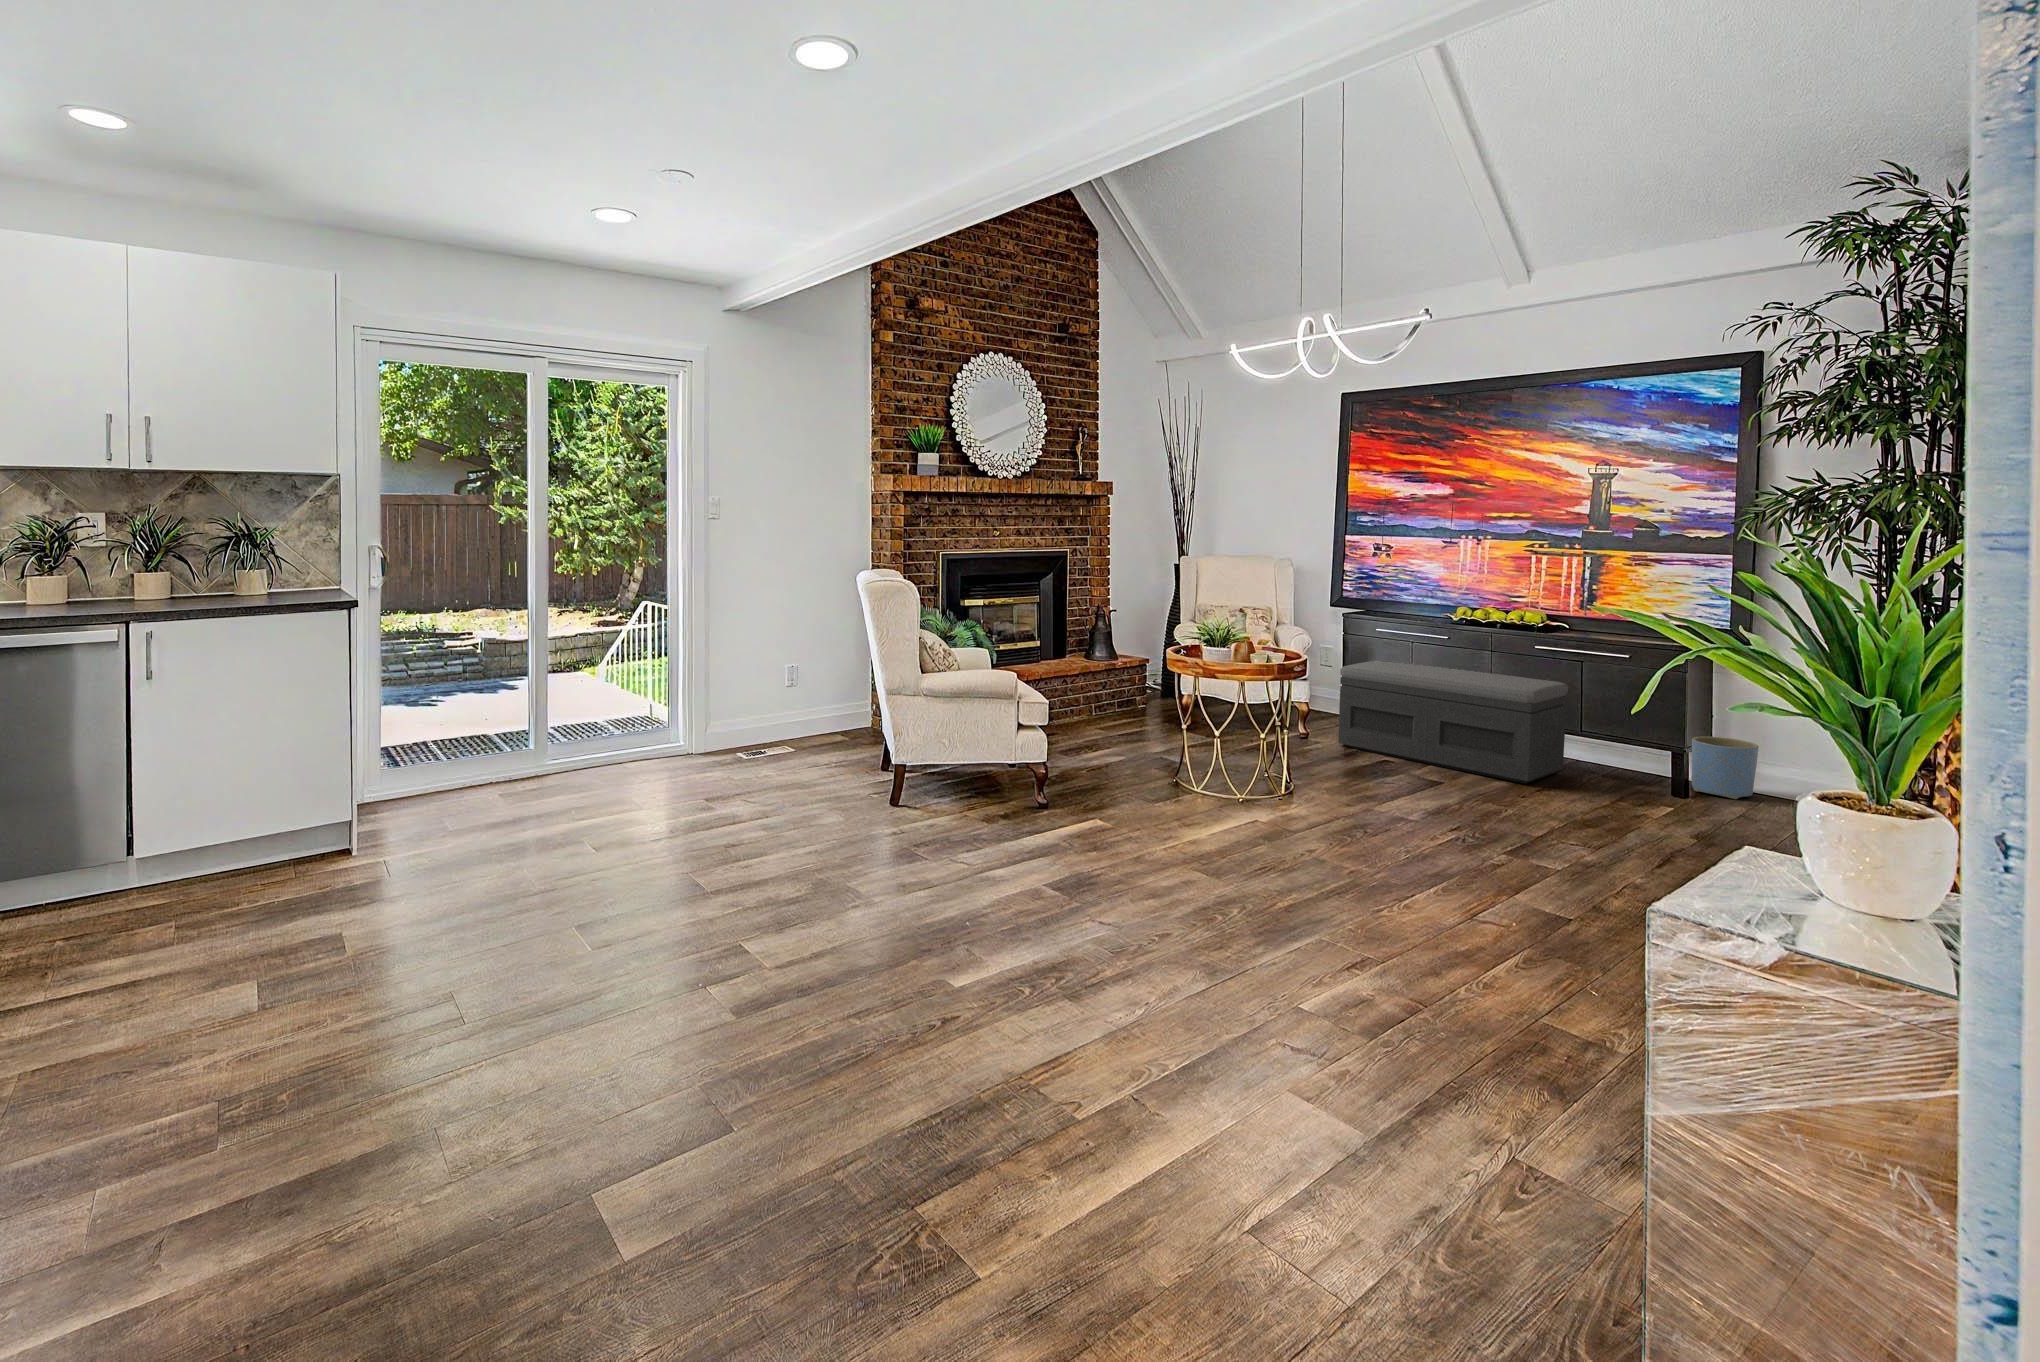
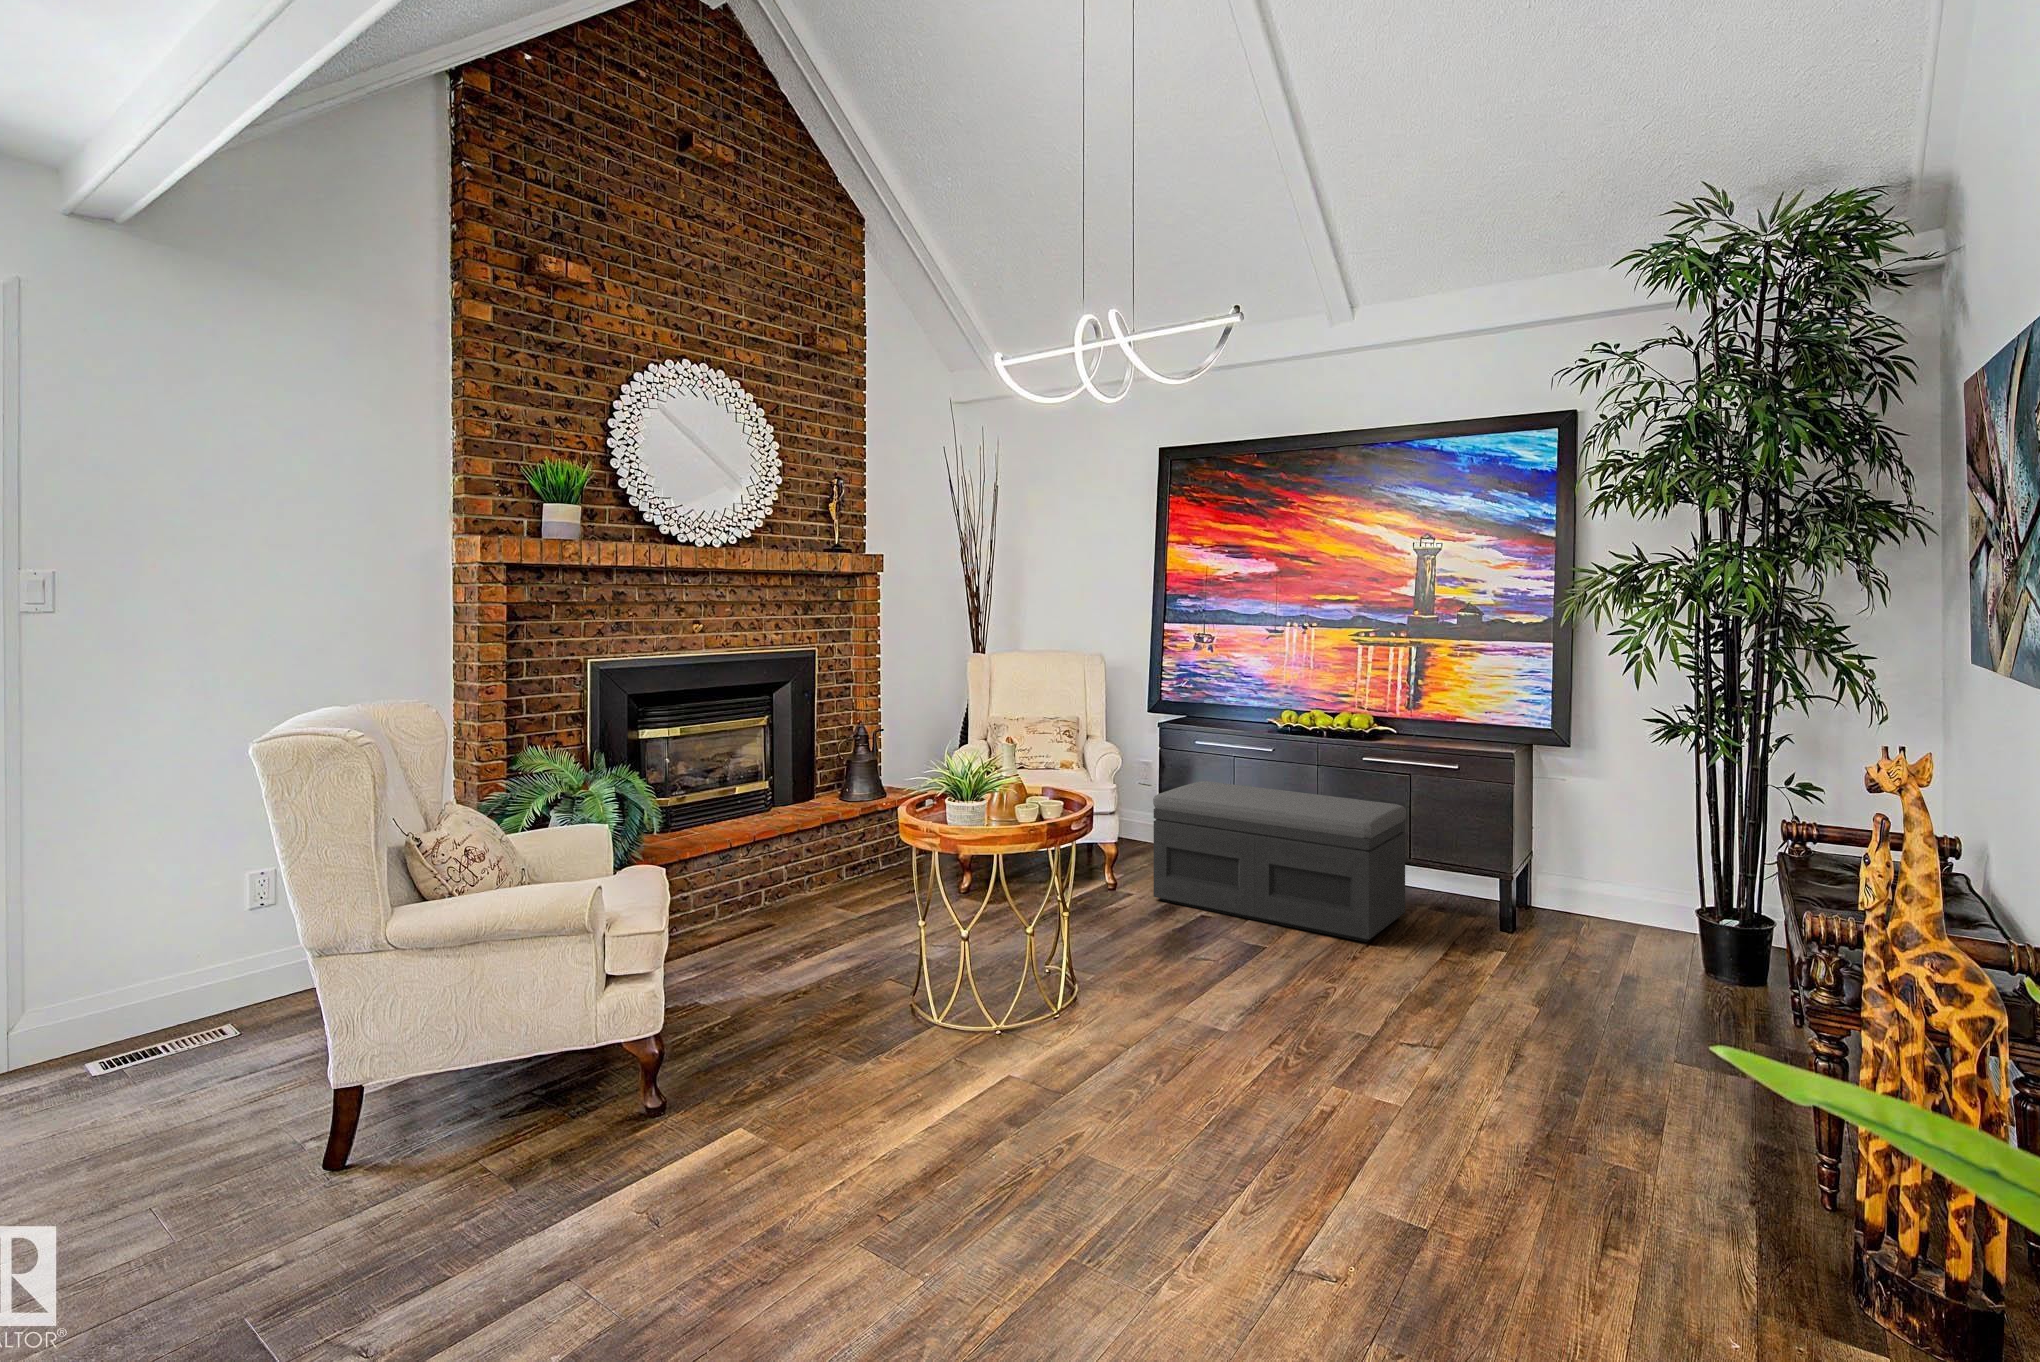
planter: present [1692,736,1759,799] -> none [1534,861,1599,939]

